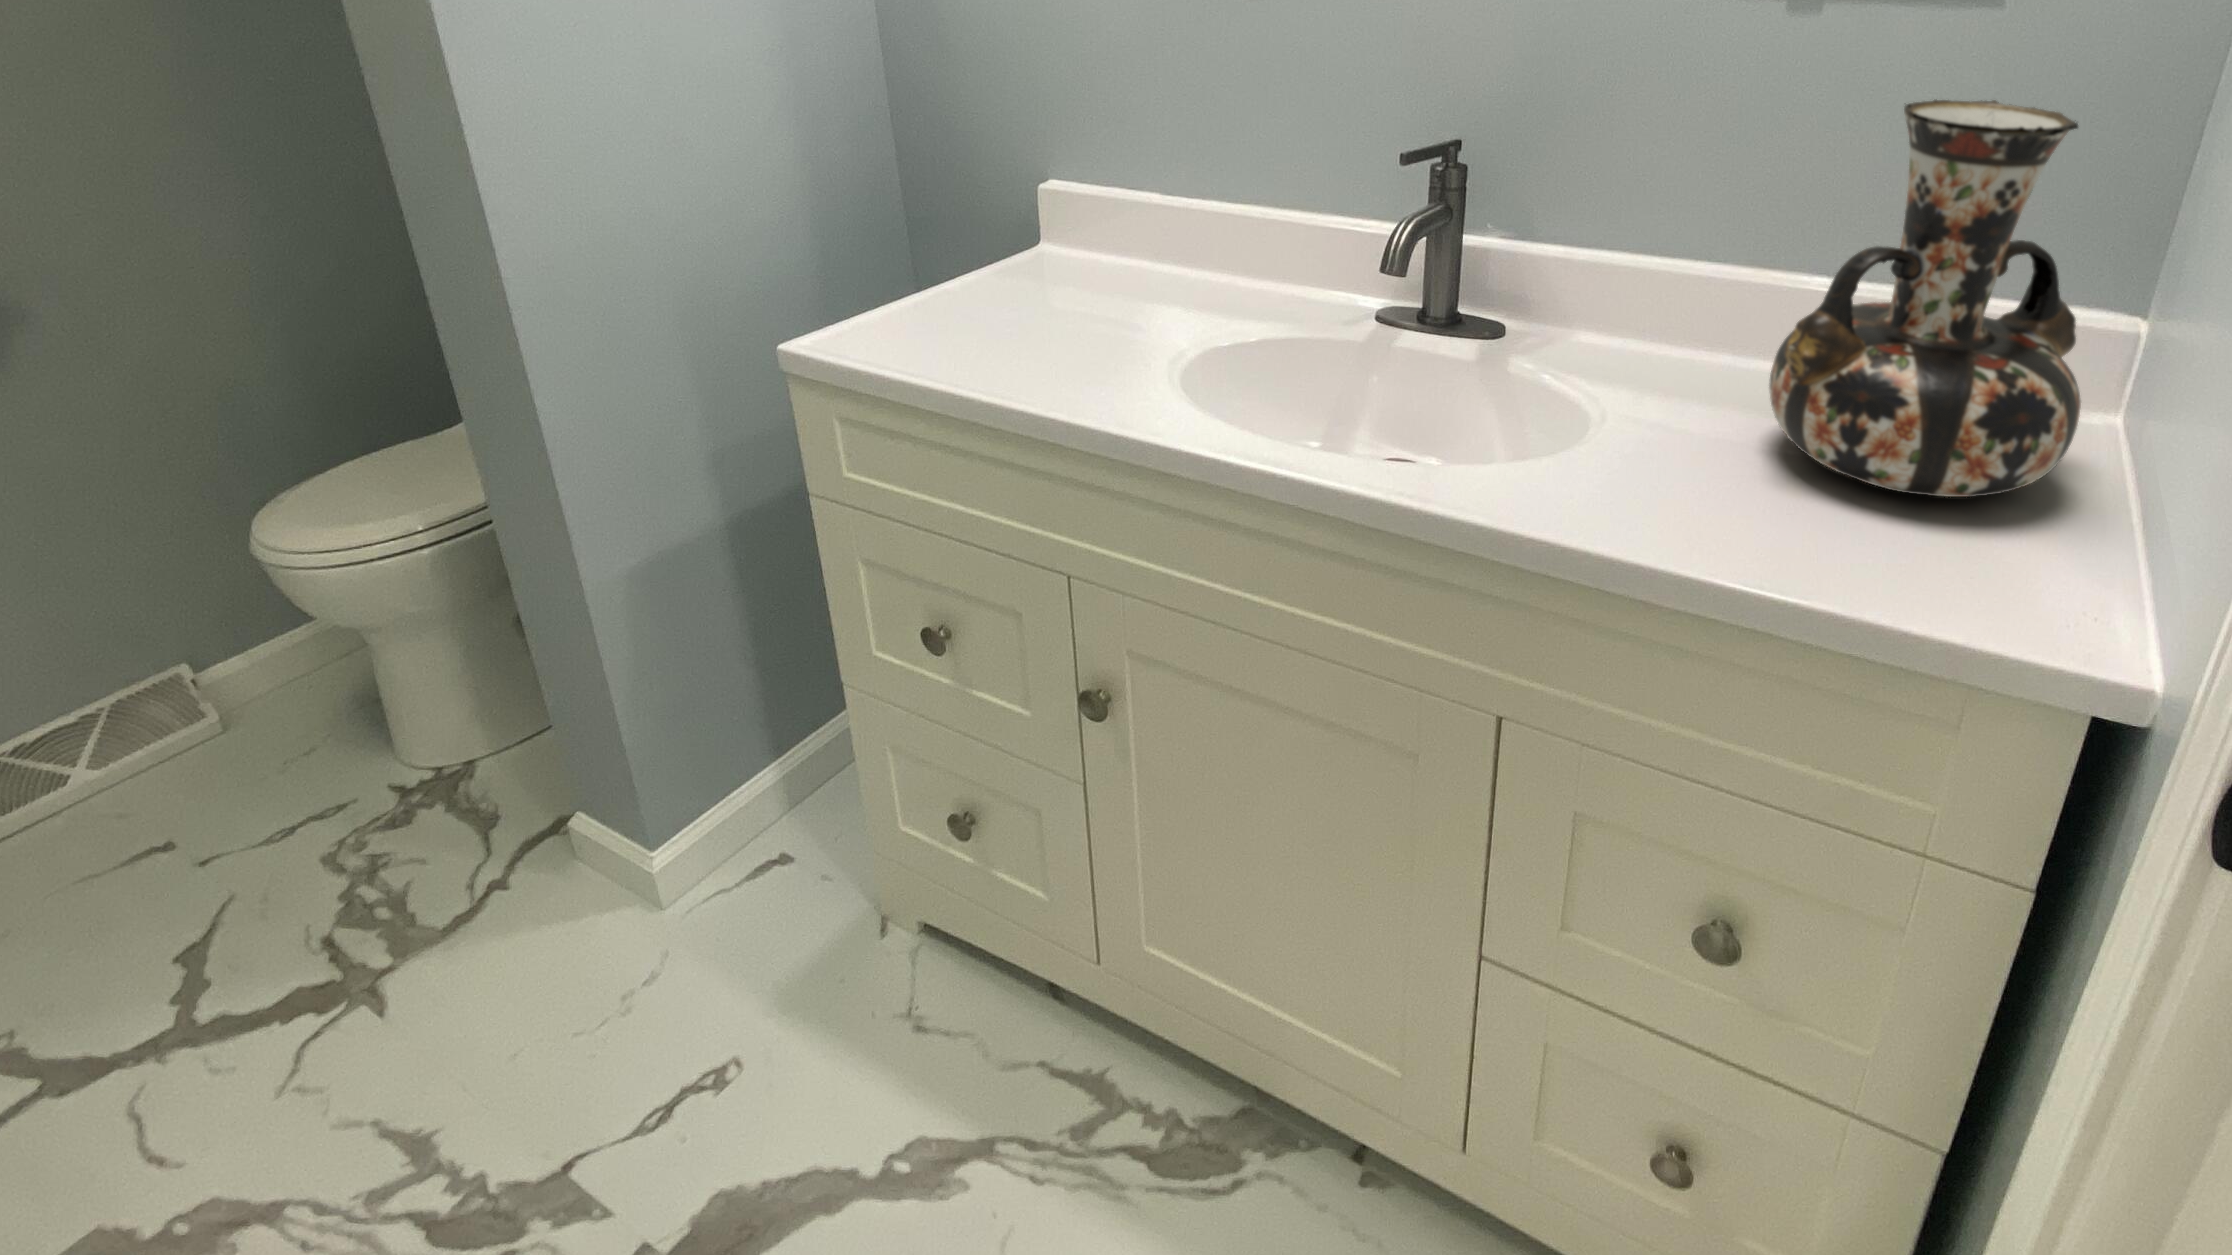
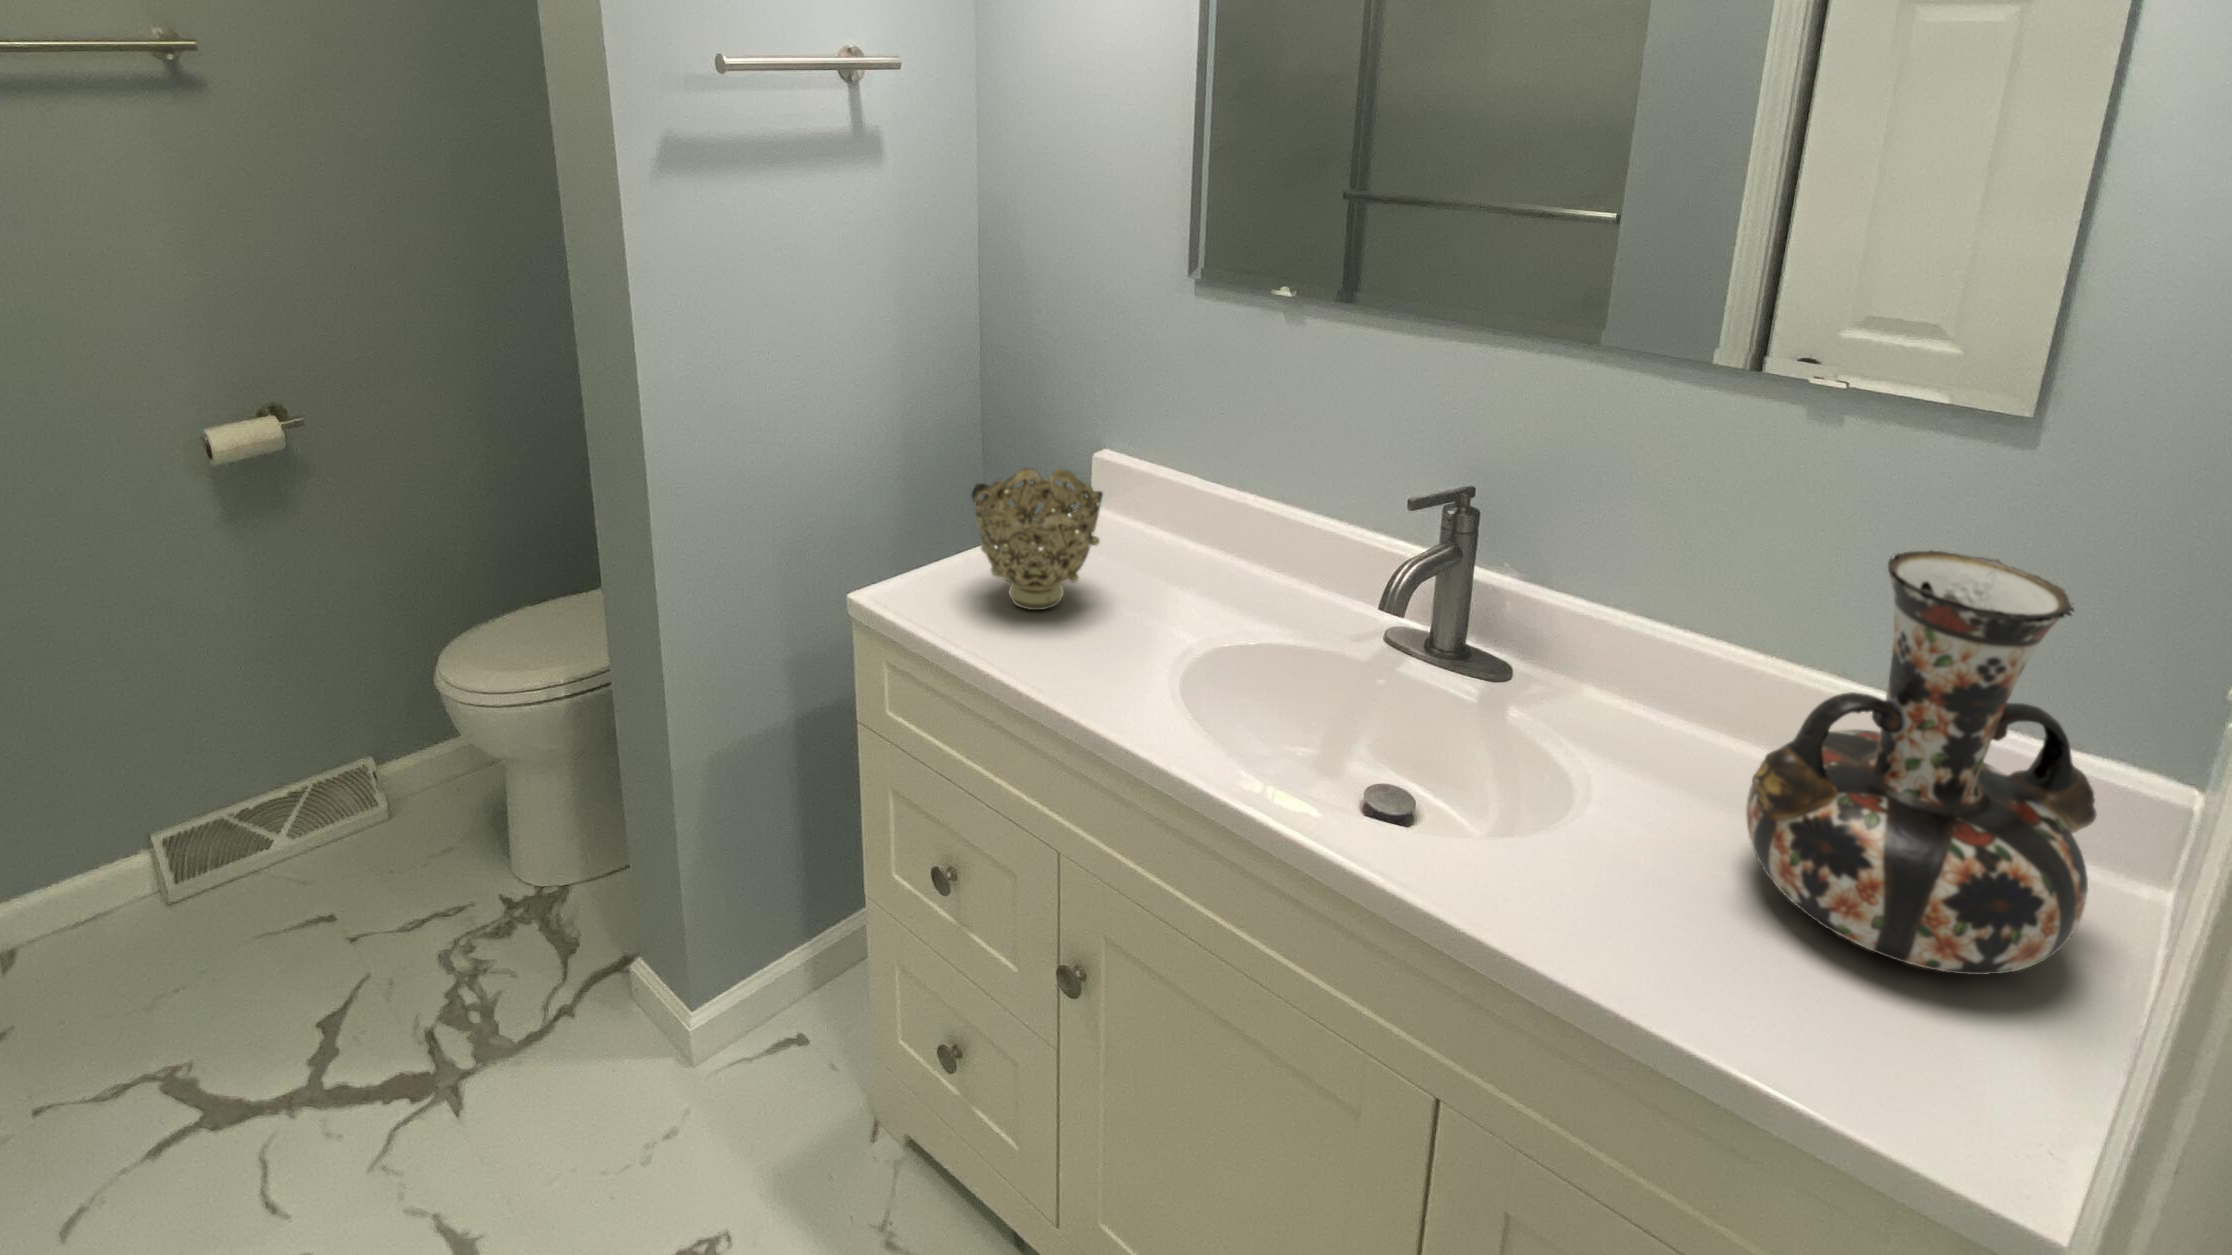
decorative bowl: none [919,180,1069,334] -> present [972,468,1103,610]

